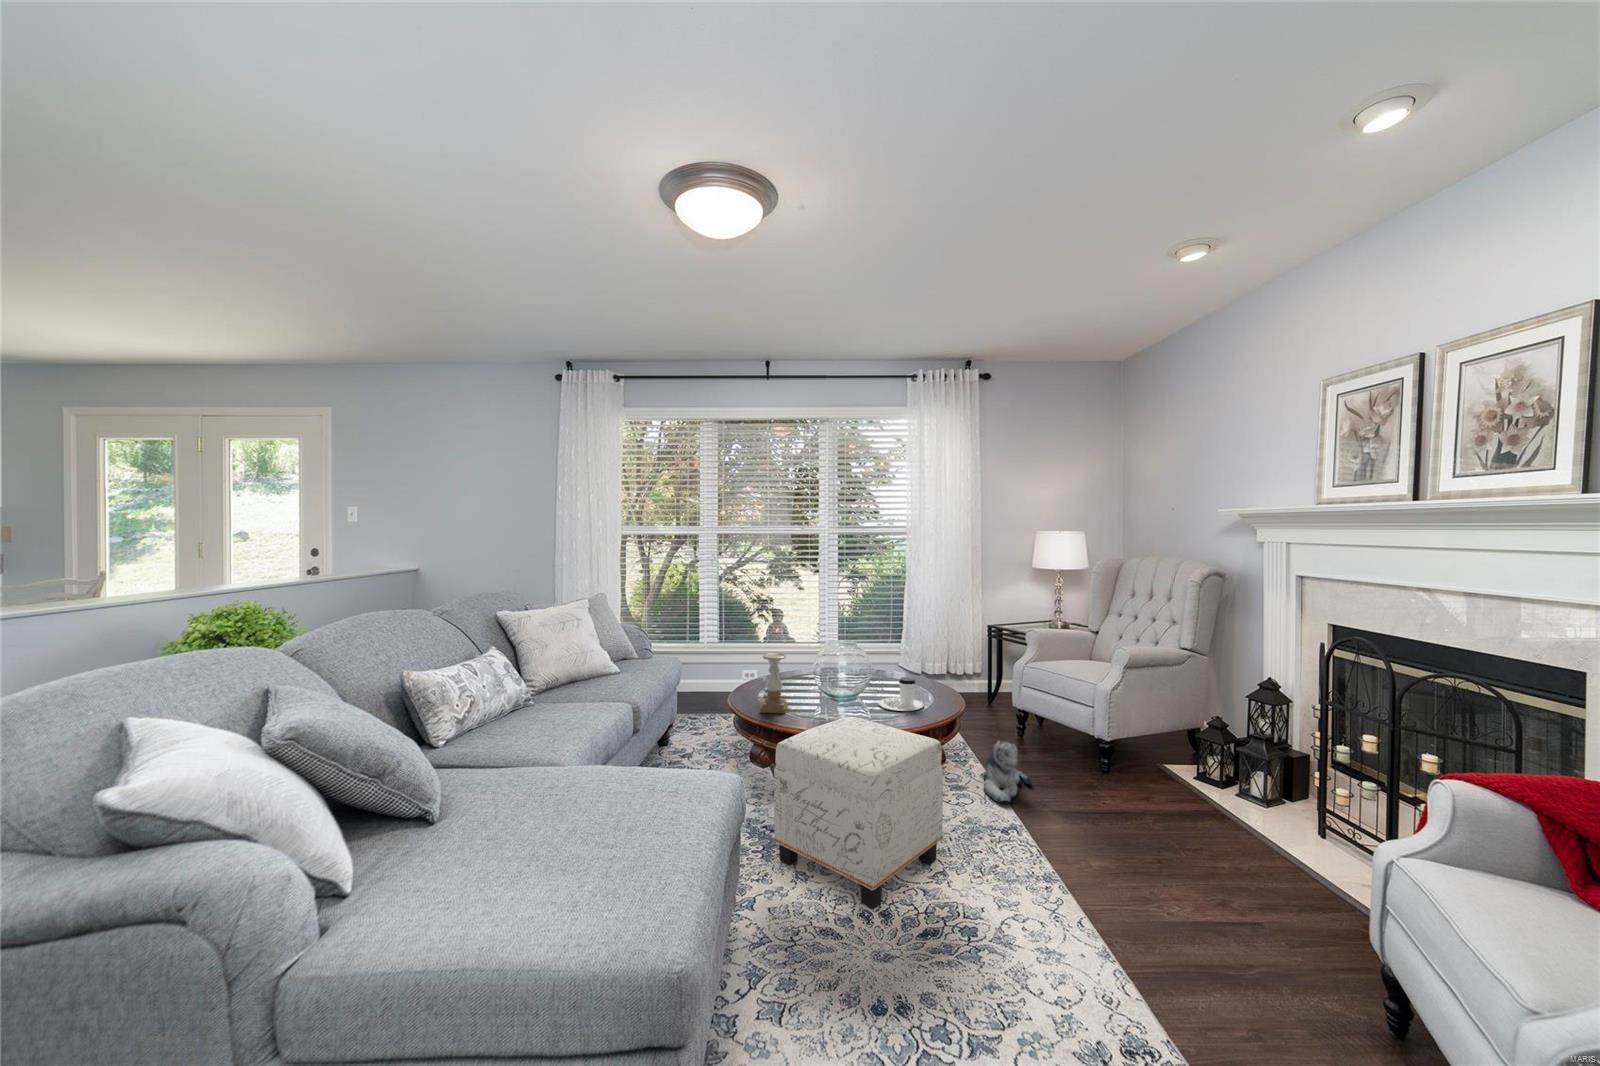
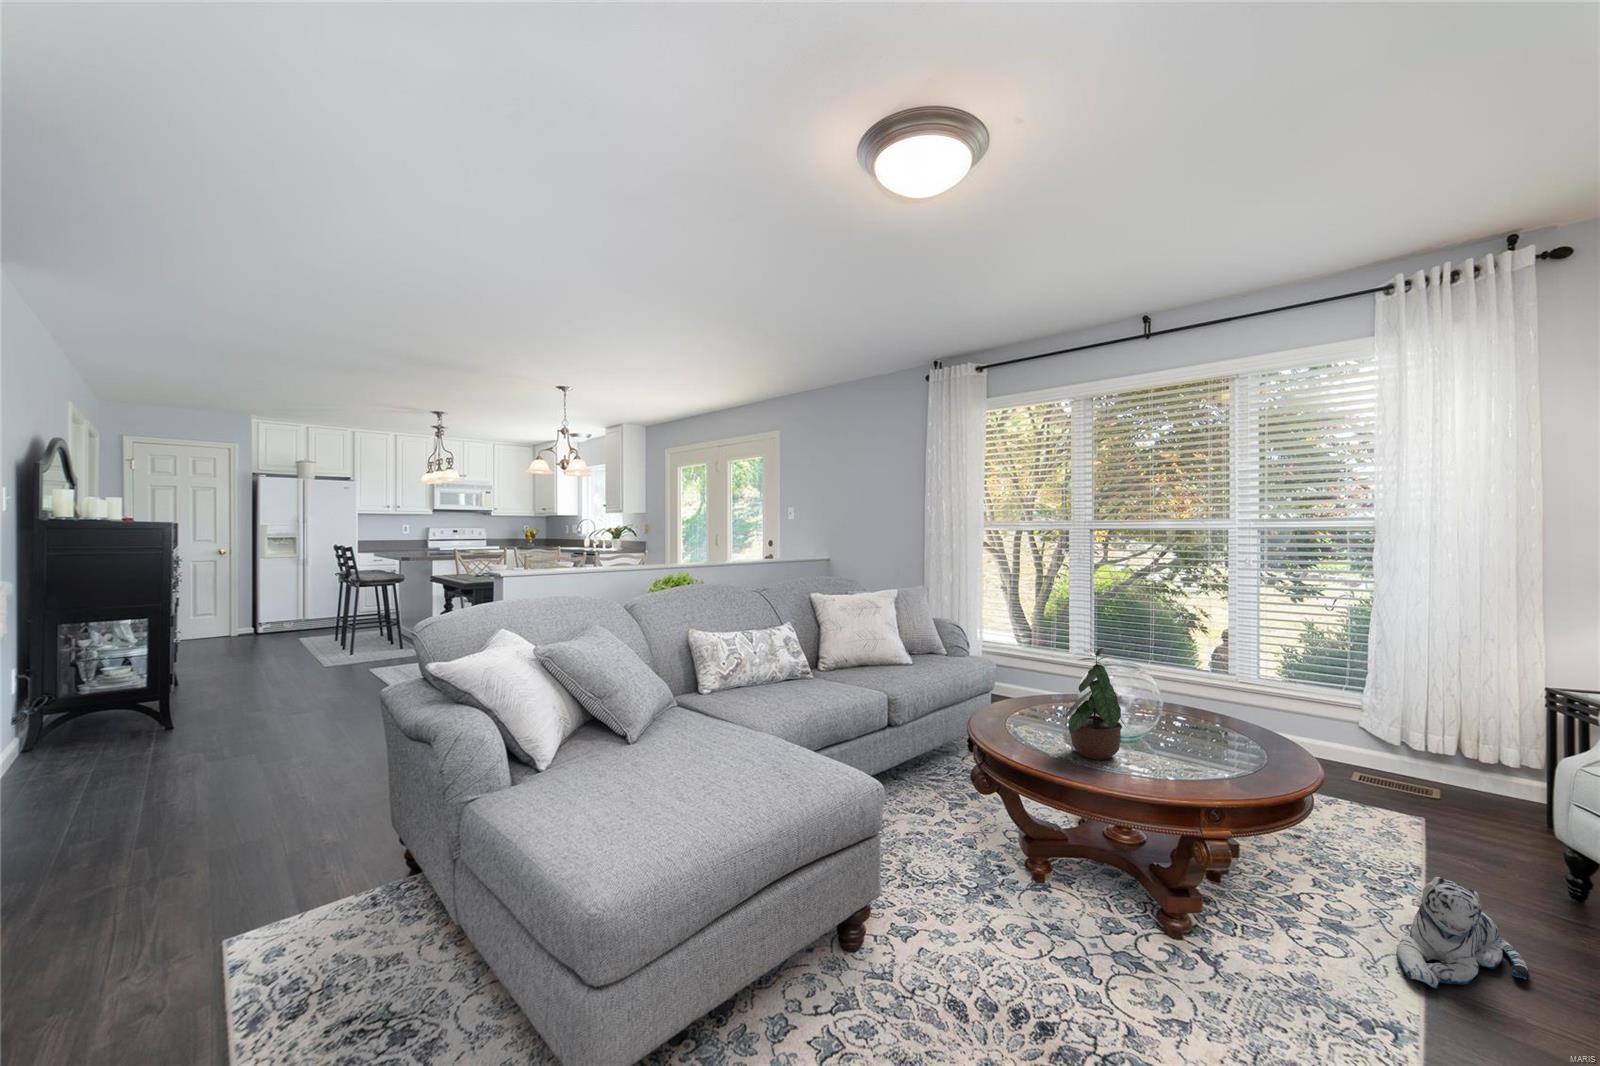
potted plant: none [807,633,858,718] -> present [1066,648,1126,760]
candle holder: present [760,653,788,714] -> none [1011,663,1054,740]
coffee cup: present [878,677,923,711] -> none [1182,728,1261,780]
ottoman: present [774,717,943,909] -> none [969,761,1206,1013]

